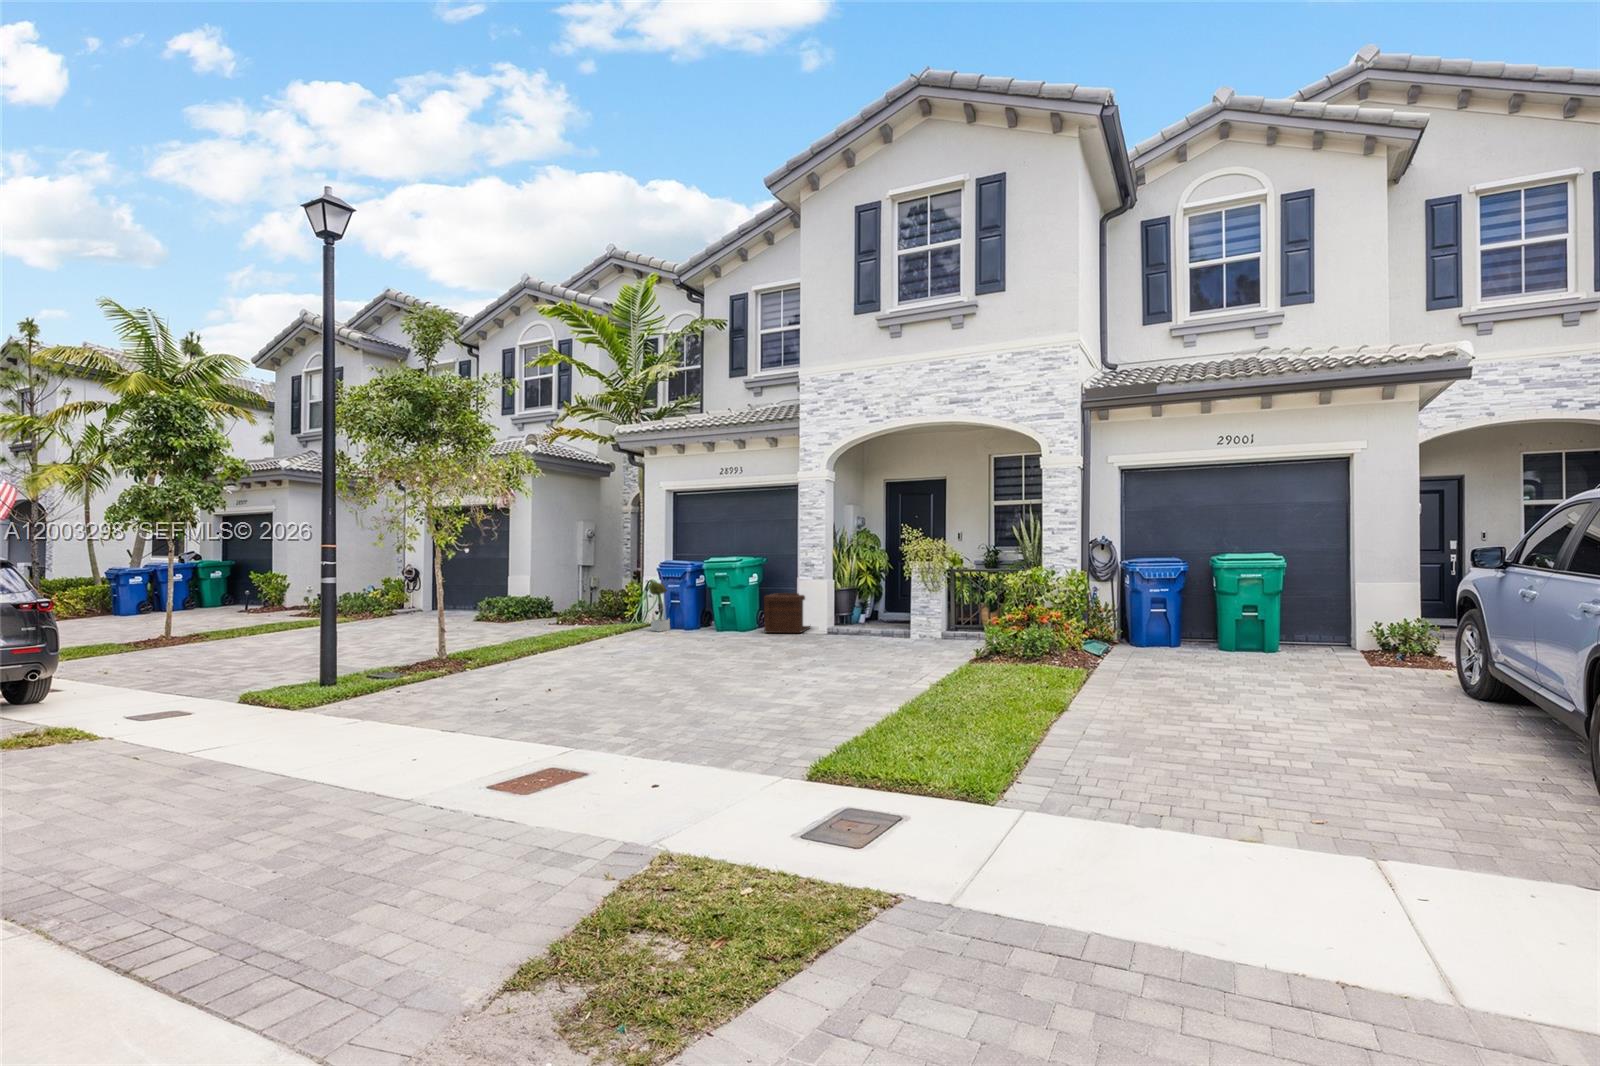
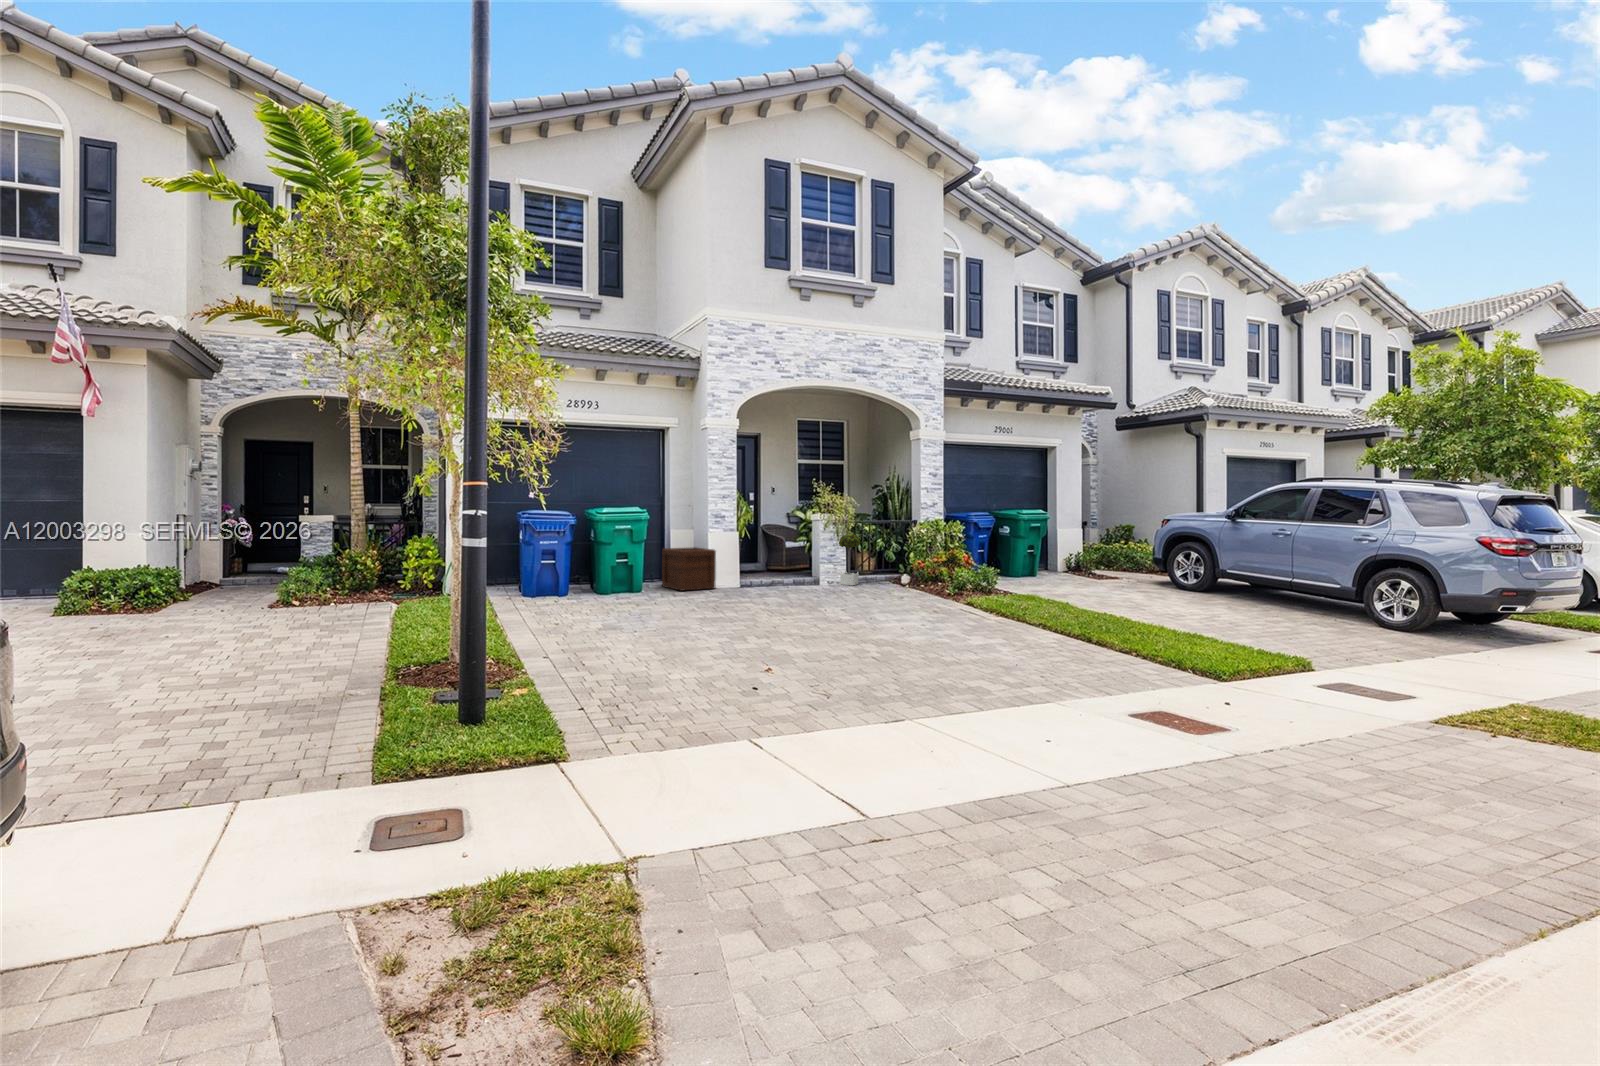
potted tree: present [649,582,670,632] -> present [839,534,860,585]

